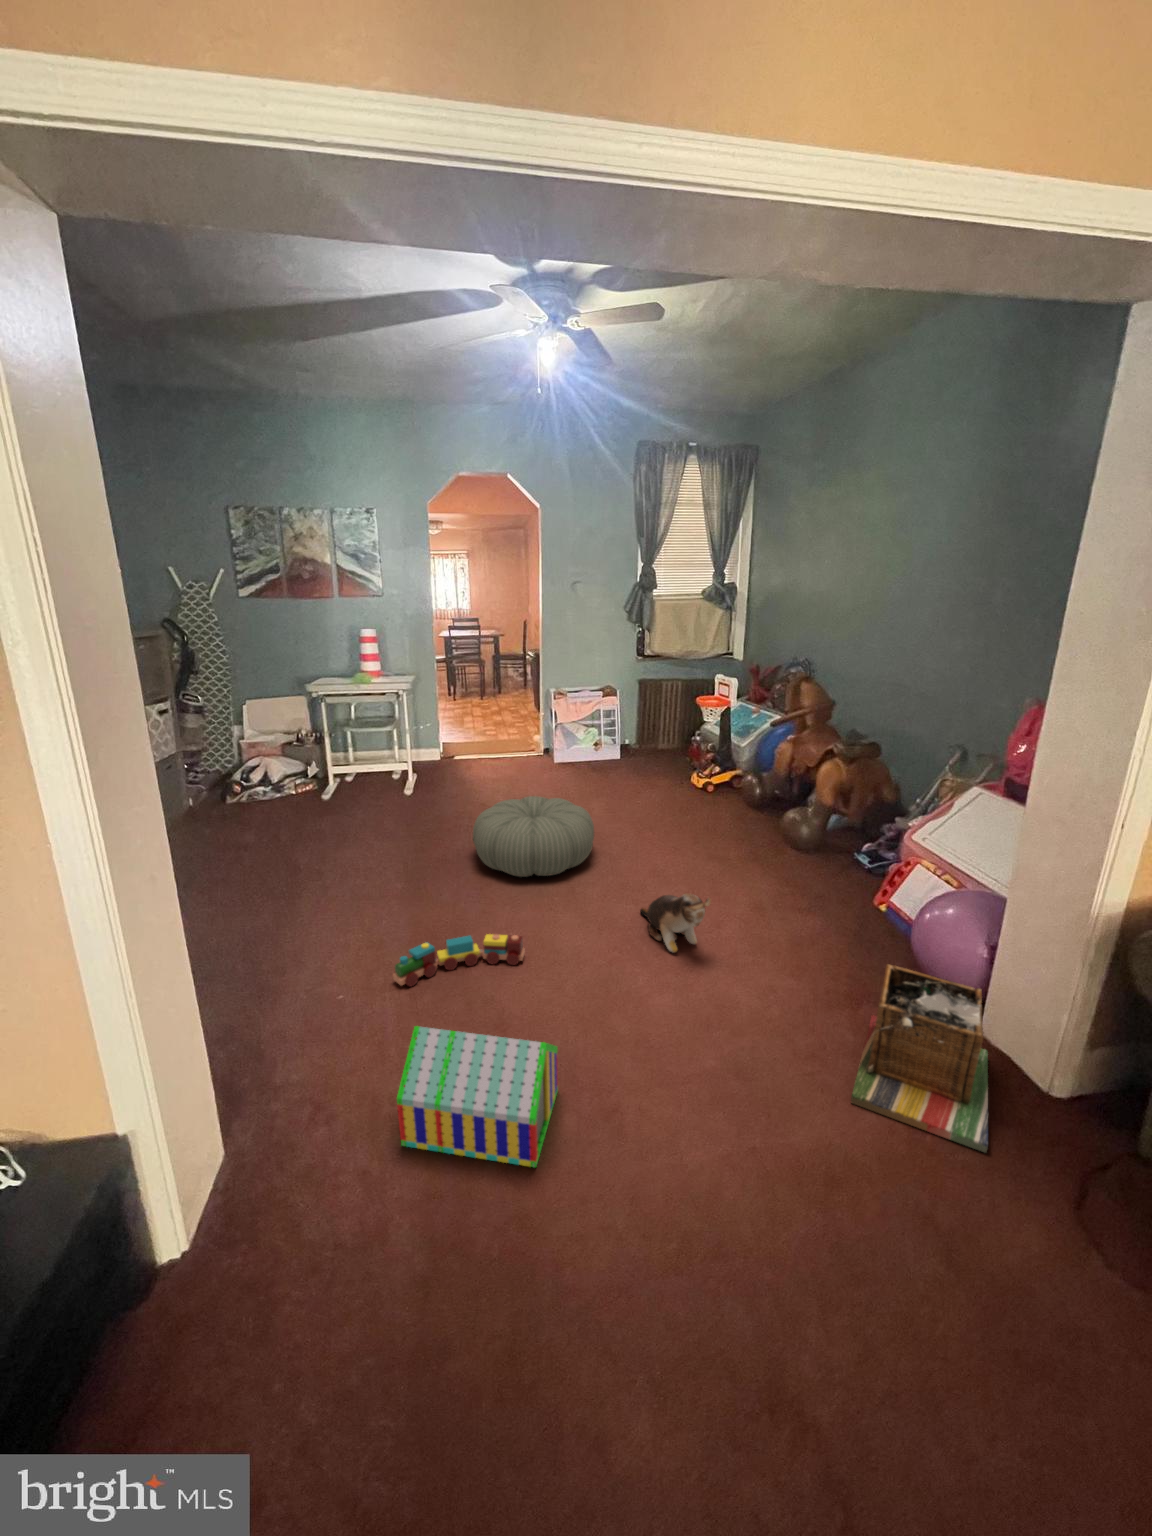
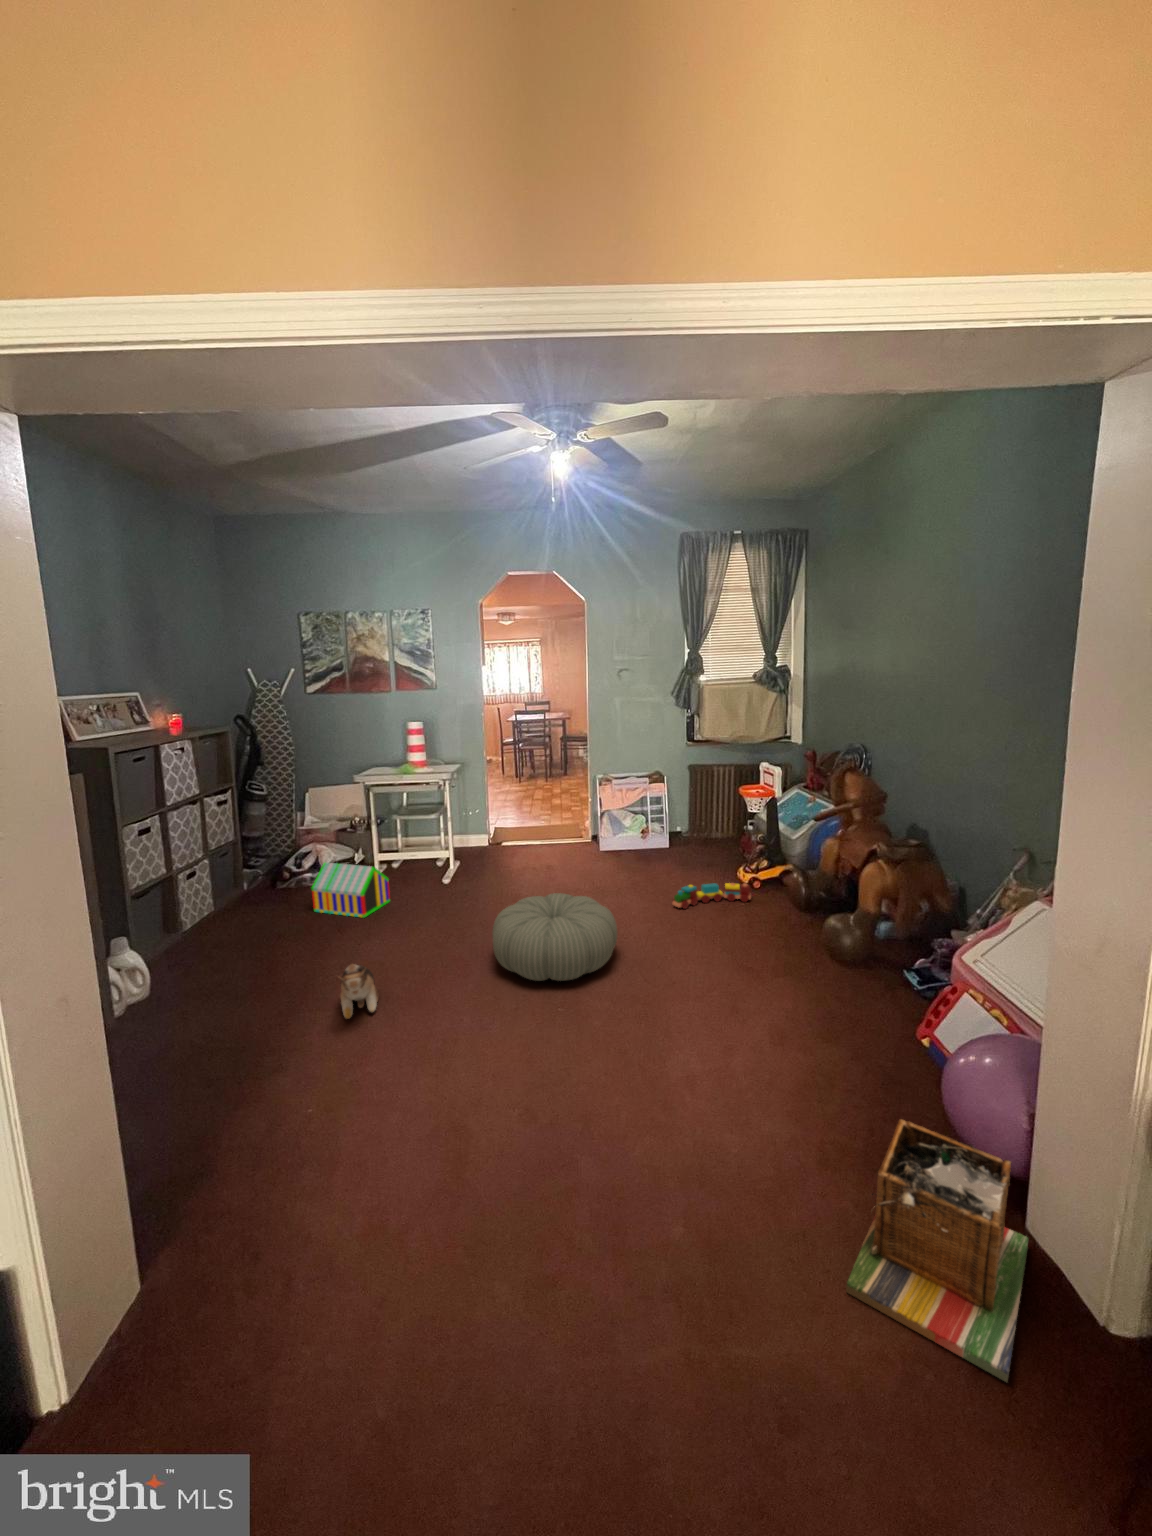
plush toy: present [640,894,711,952] -> present [340,964,379,1019]
toy train: present [393,934,525,986] -> present [673,883,751,909]
toy house: present [397,1026,558,1167] -> present [311,862,390,918]

